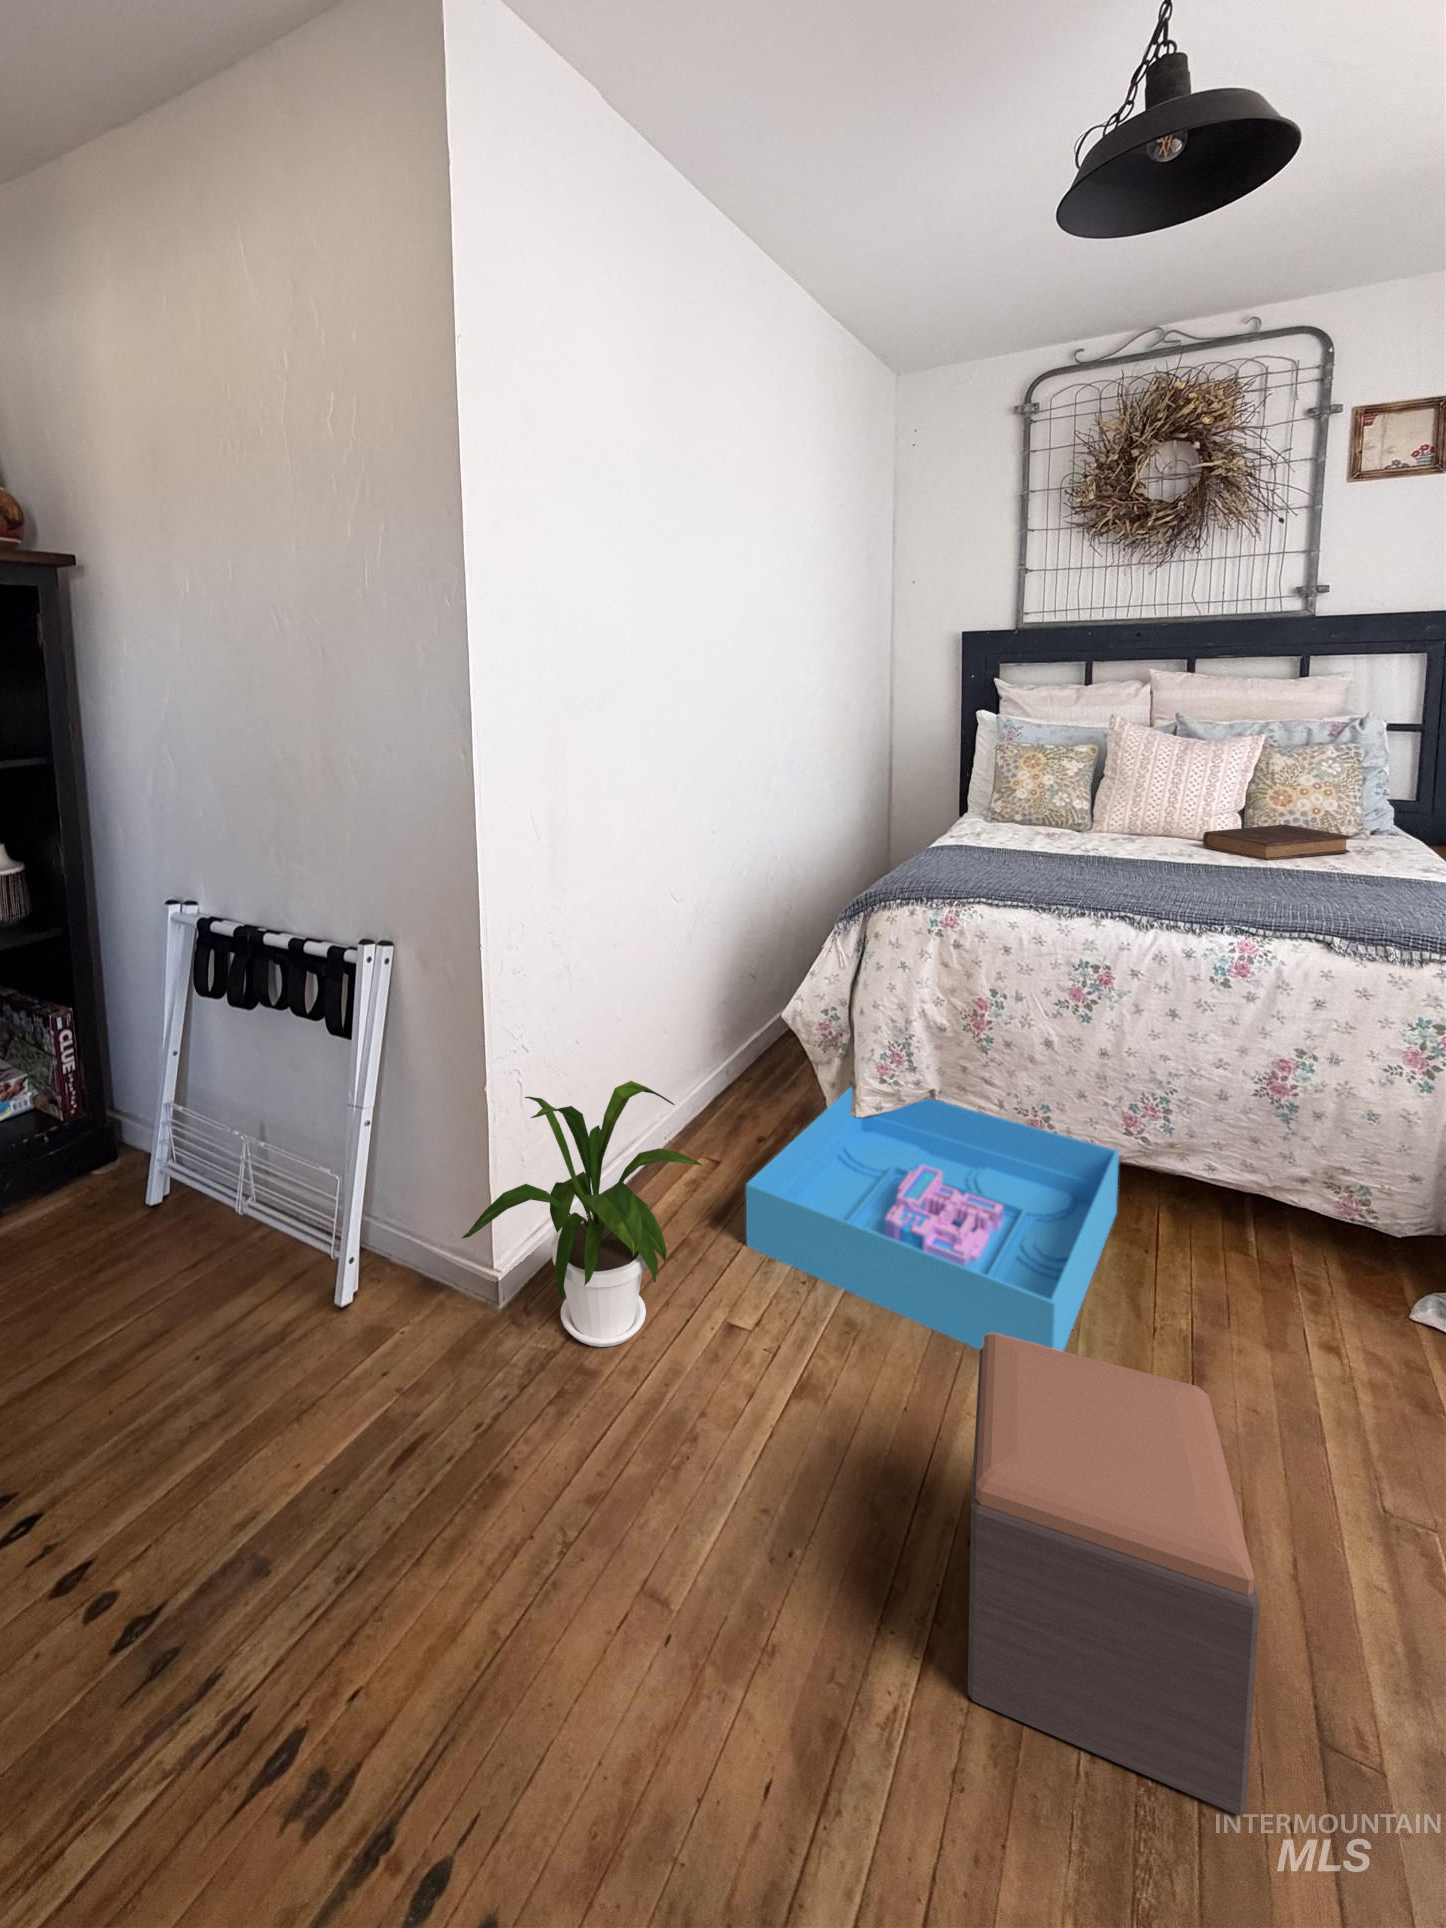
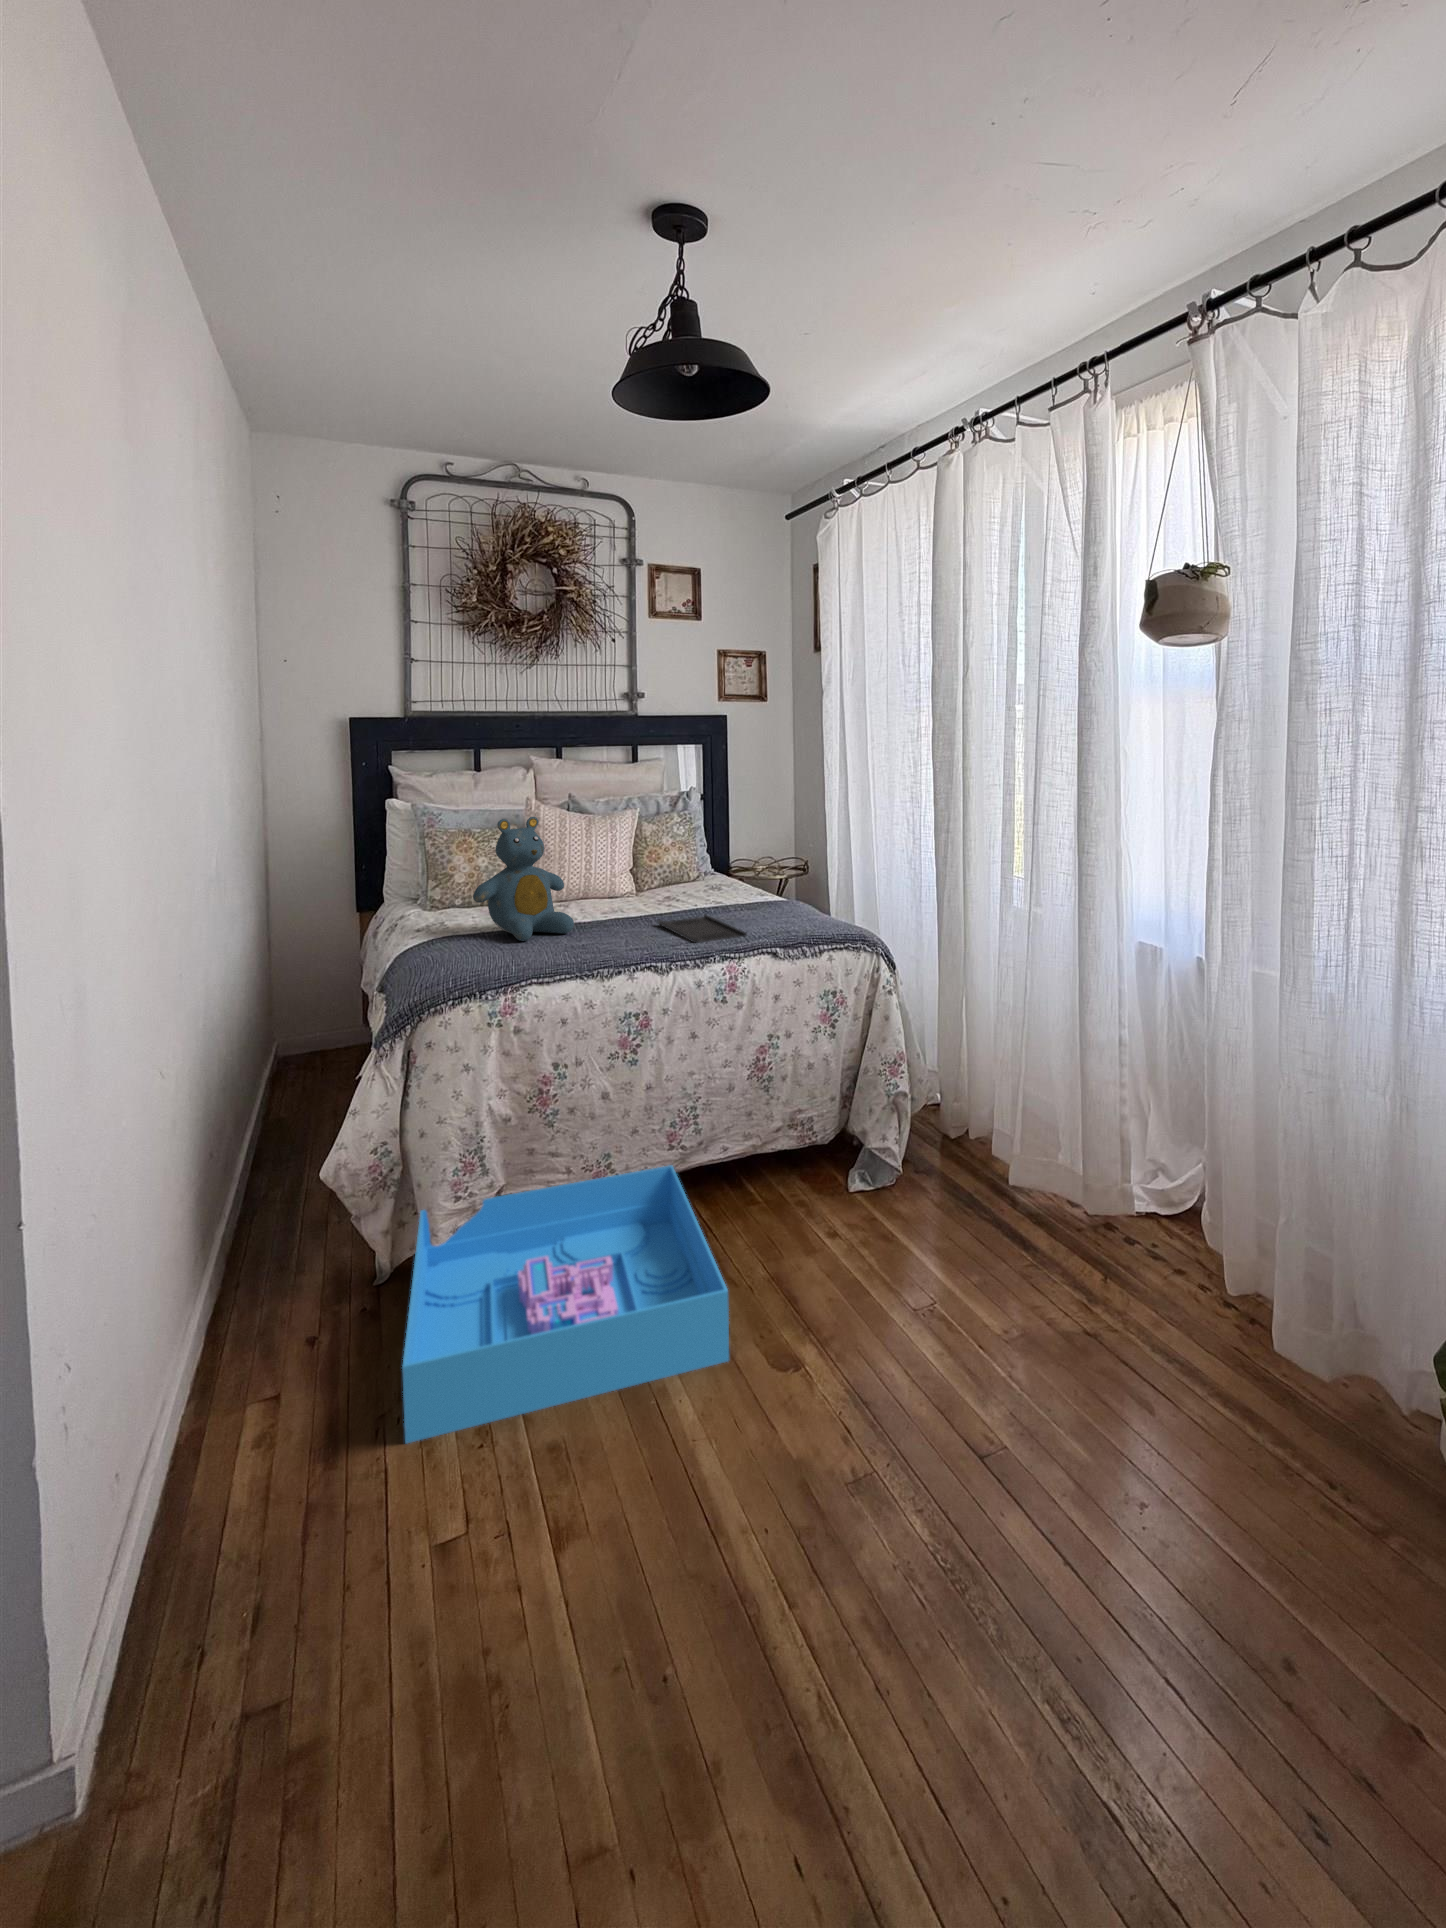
teddy bear: none [981,733,1091,862] -> present [473,817,574,941]
book: present [1203,824,1350,861] -> none [630,879,715,908]
tray: none [1194,868,1294,912] -> present [658,915,747,943]
house plant: present [462,1081,703,1347] -> none [95,1291,464,1688]
footstool: present [968,1333,1259,1816] -> none [759,1262,986,1591]

